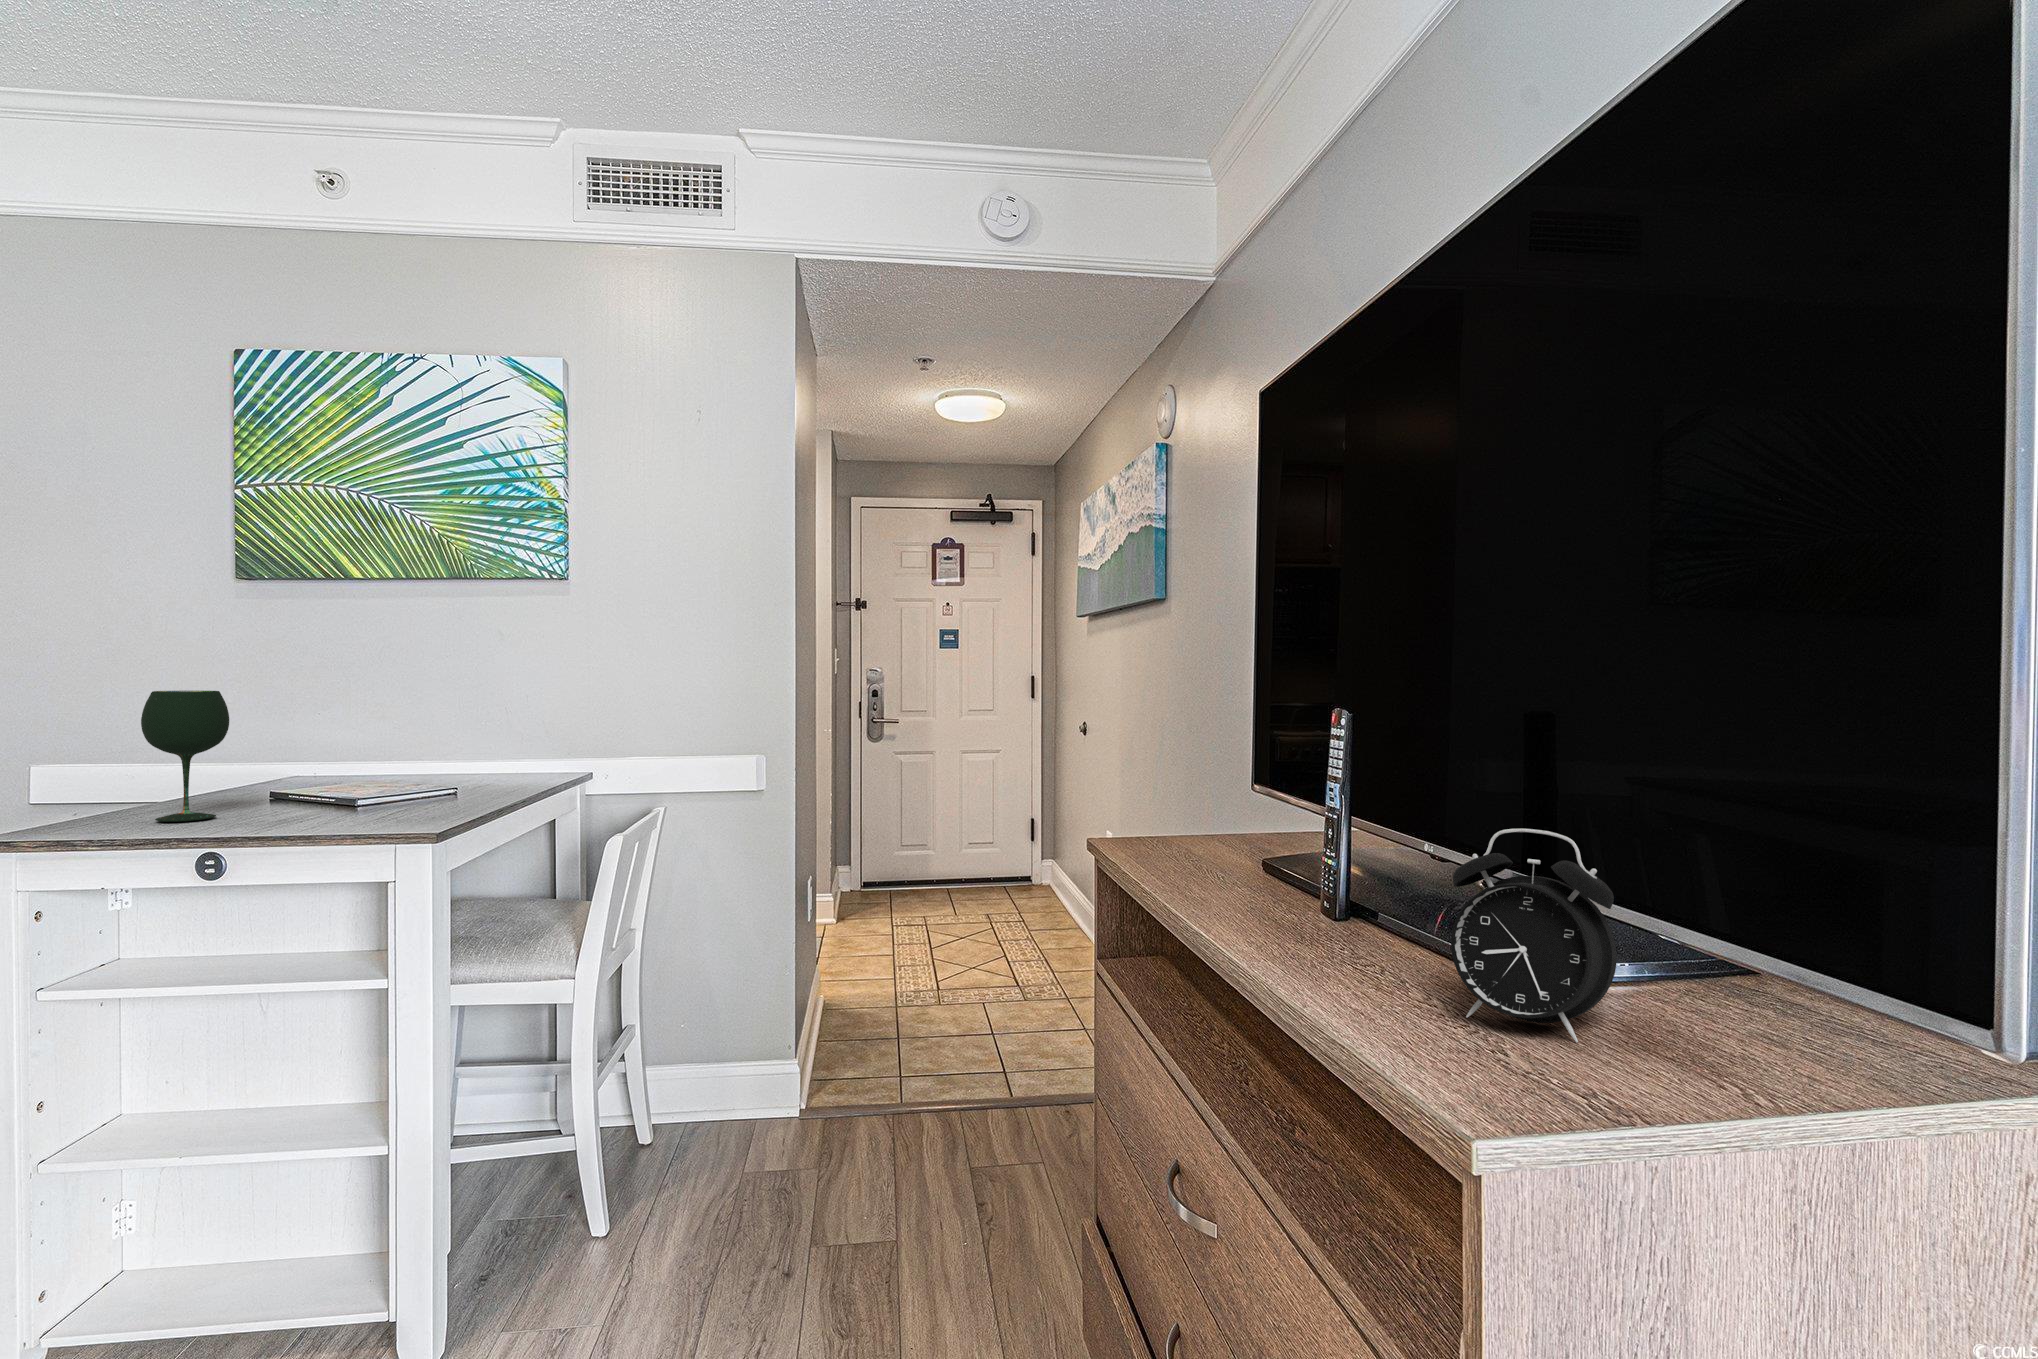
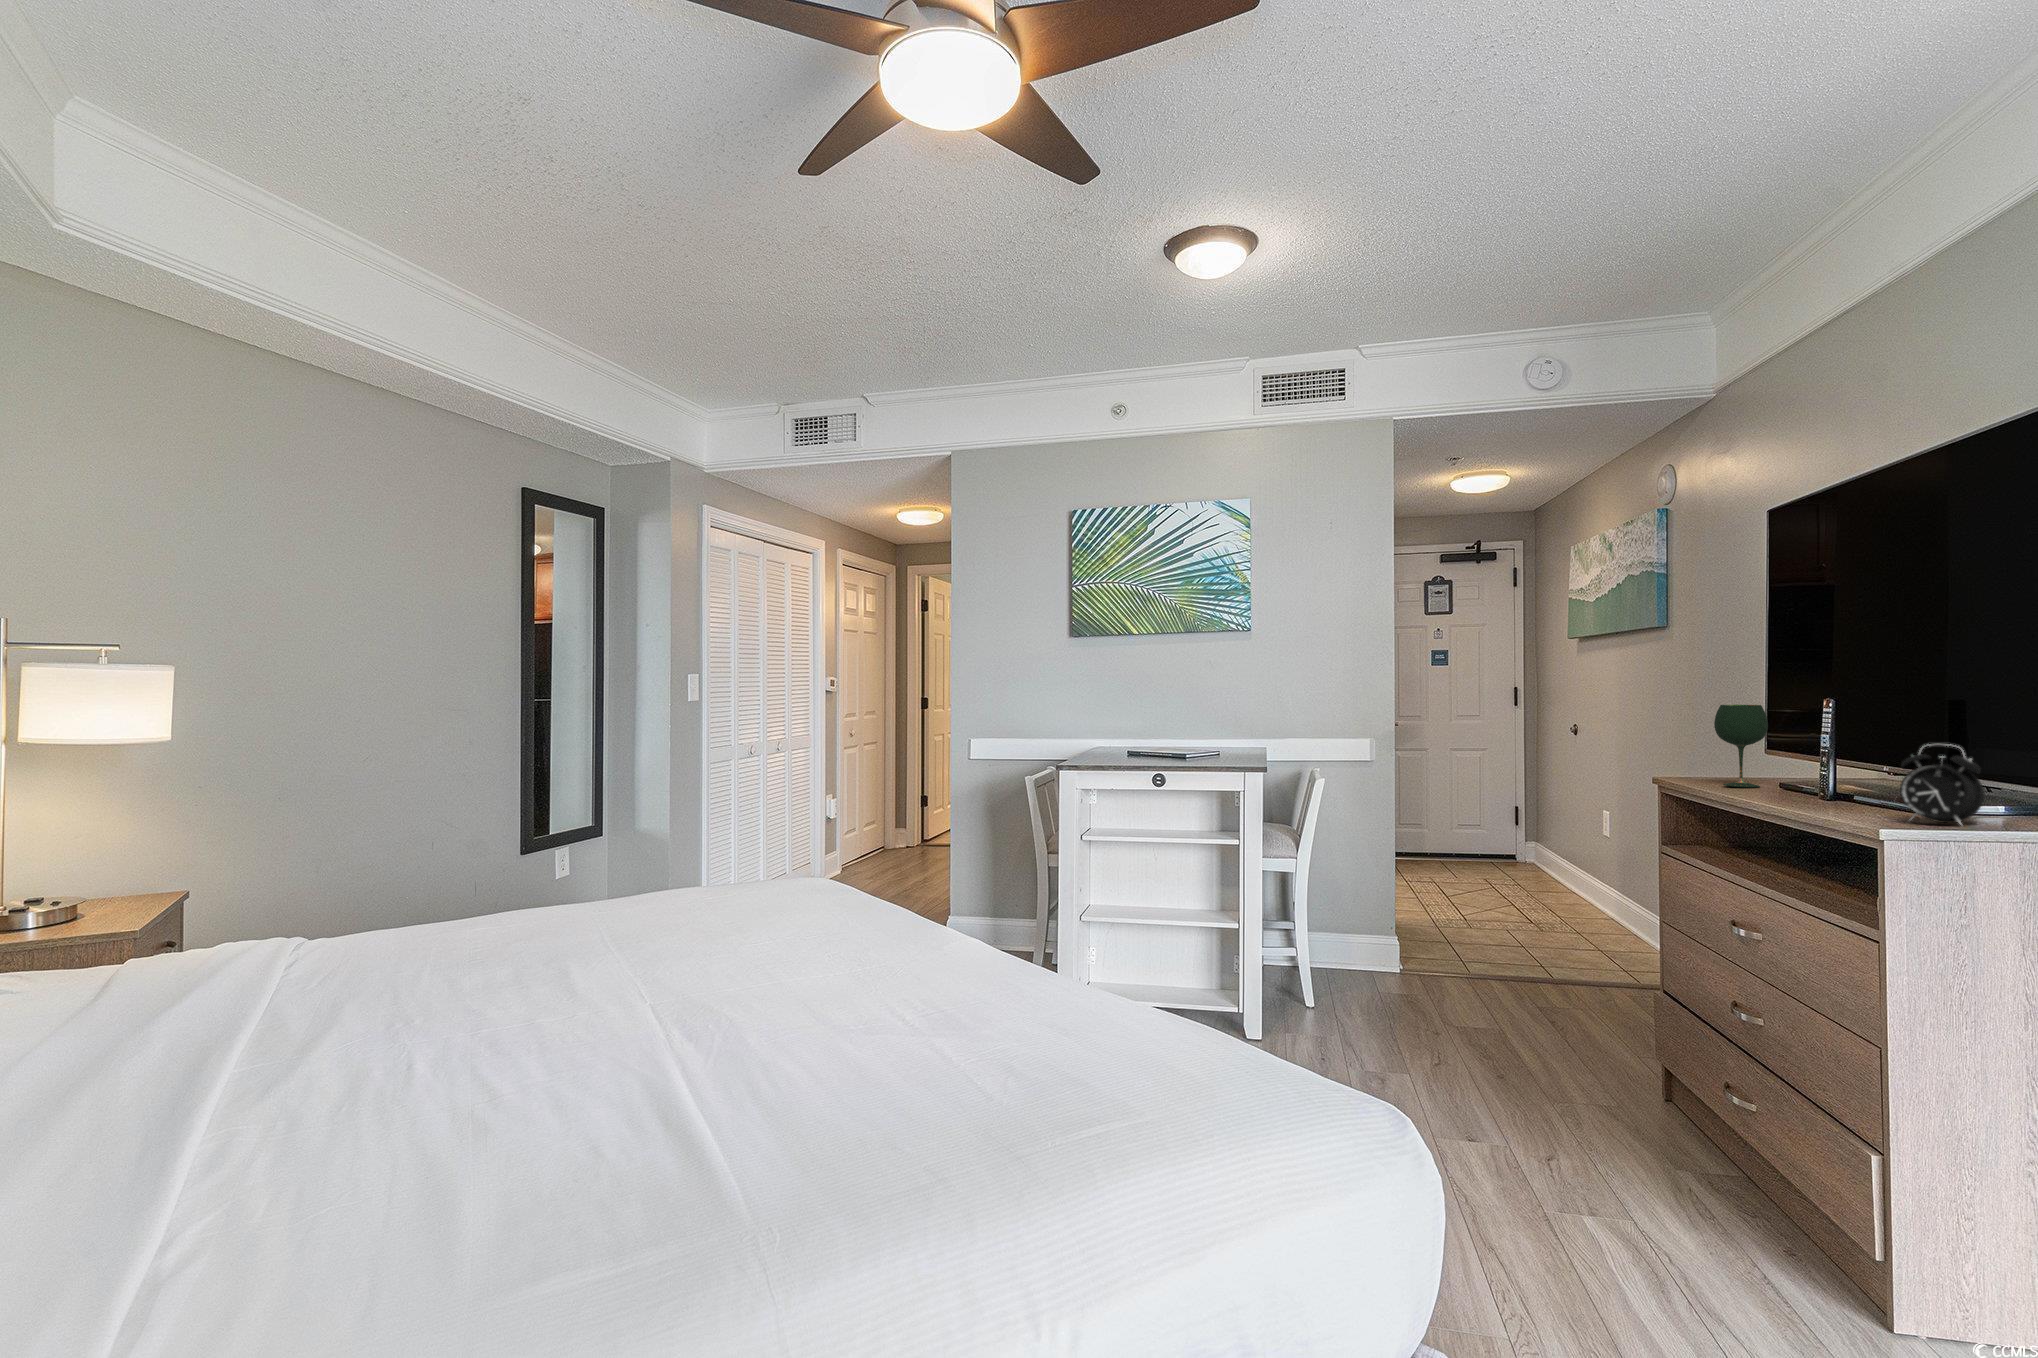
wine glass: present [141,691,229,822] -> present [1714,705,1768,787]

